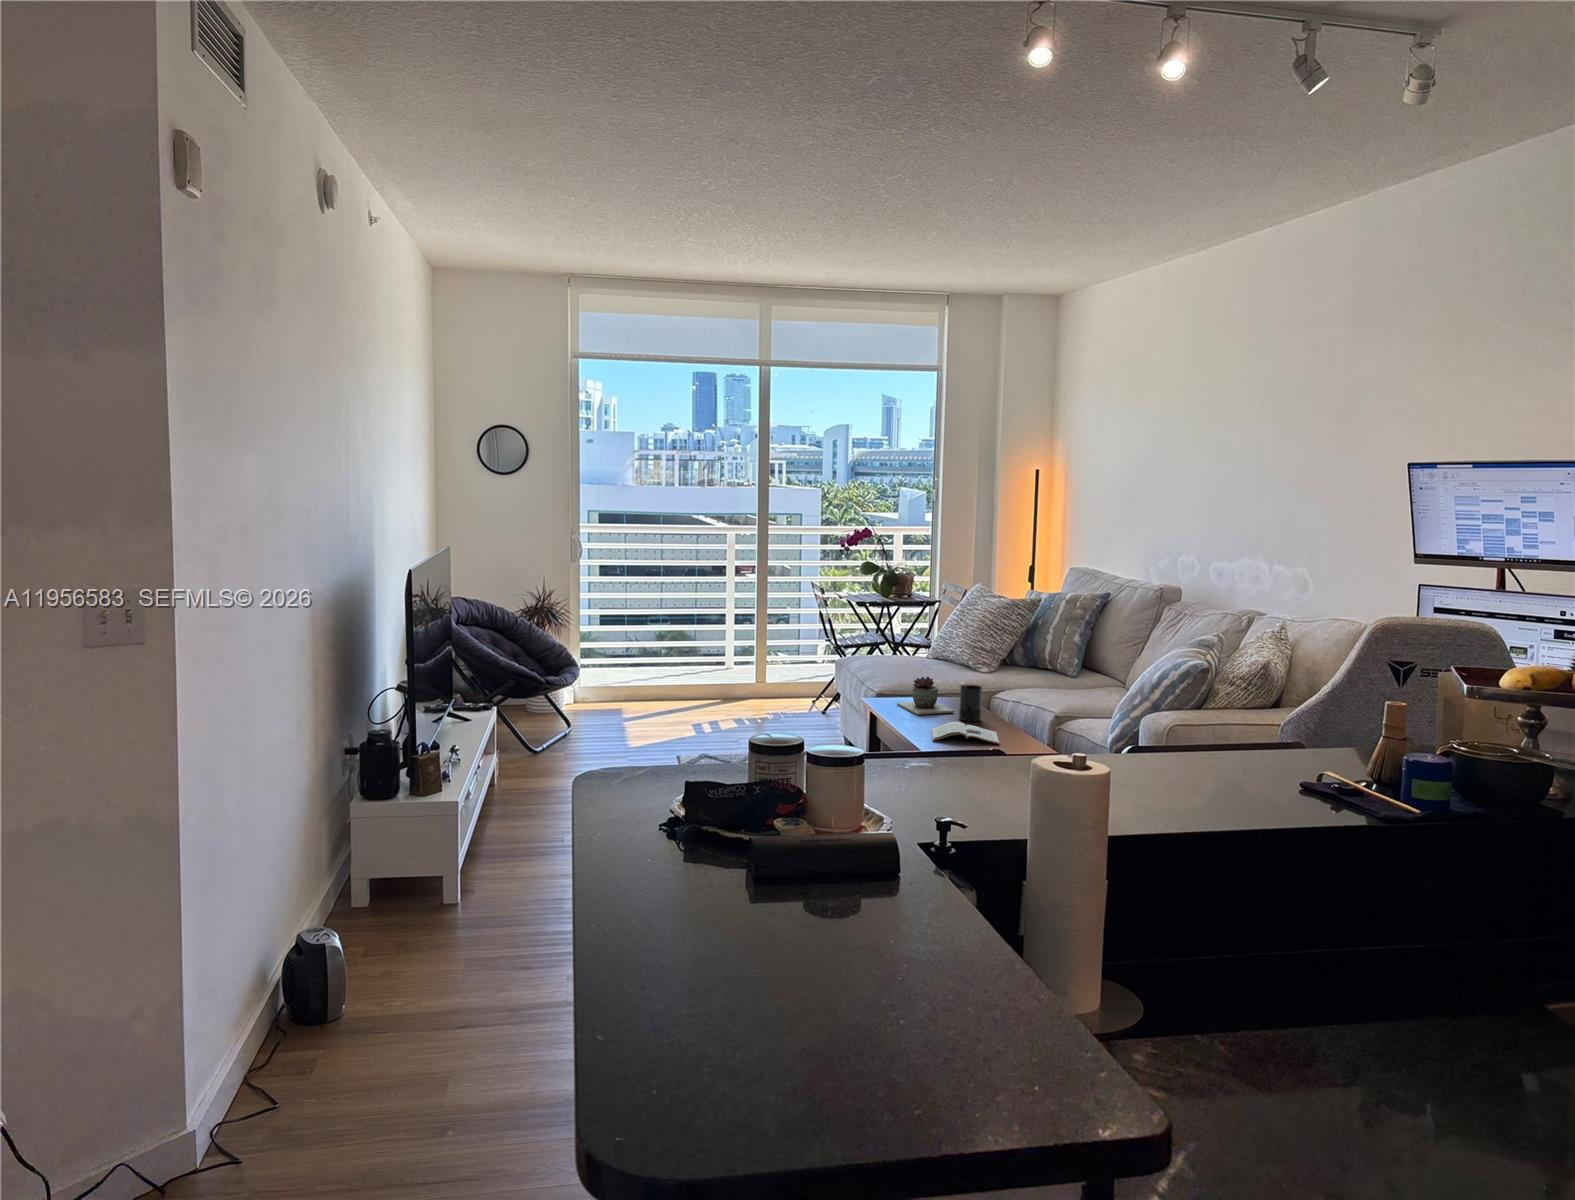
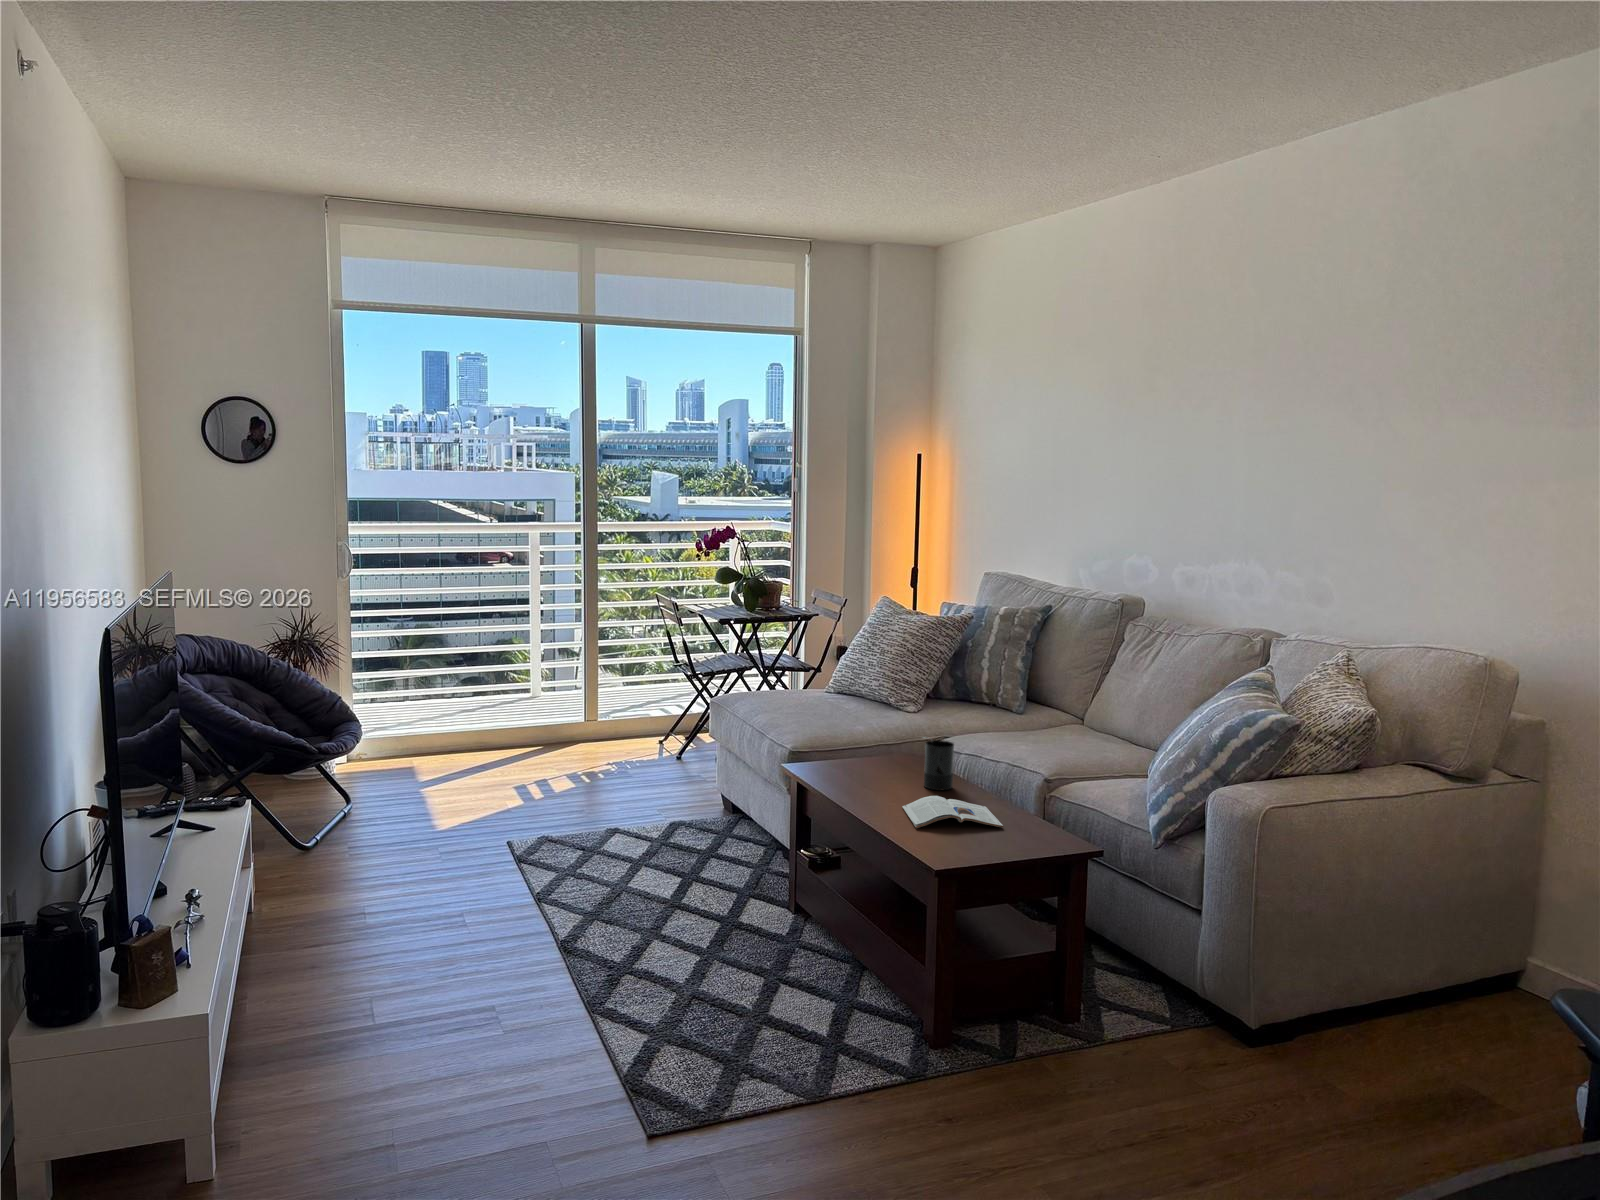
succulent plant: present [897,677,954,715] -> none [832,729,912,784]

